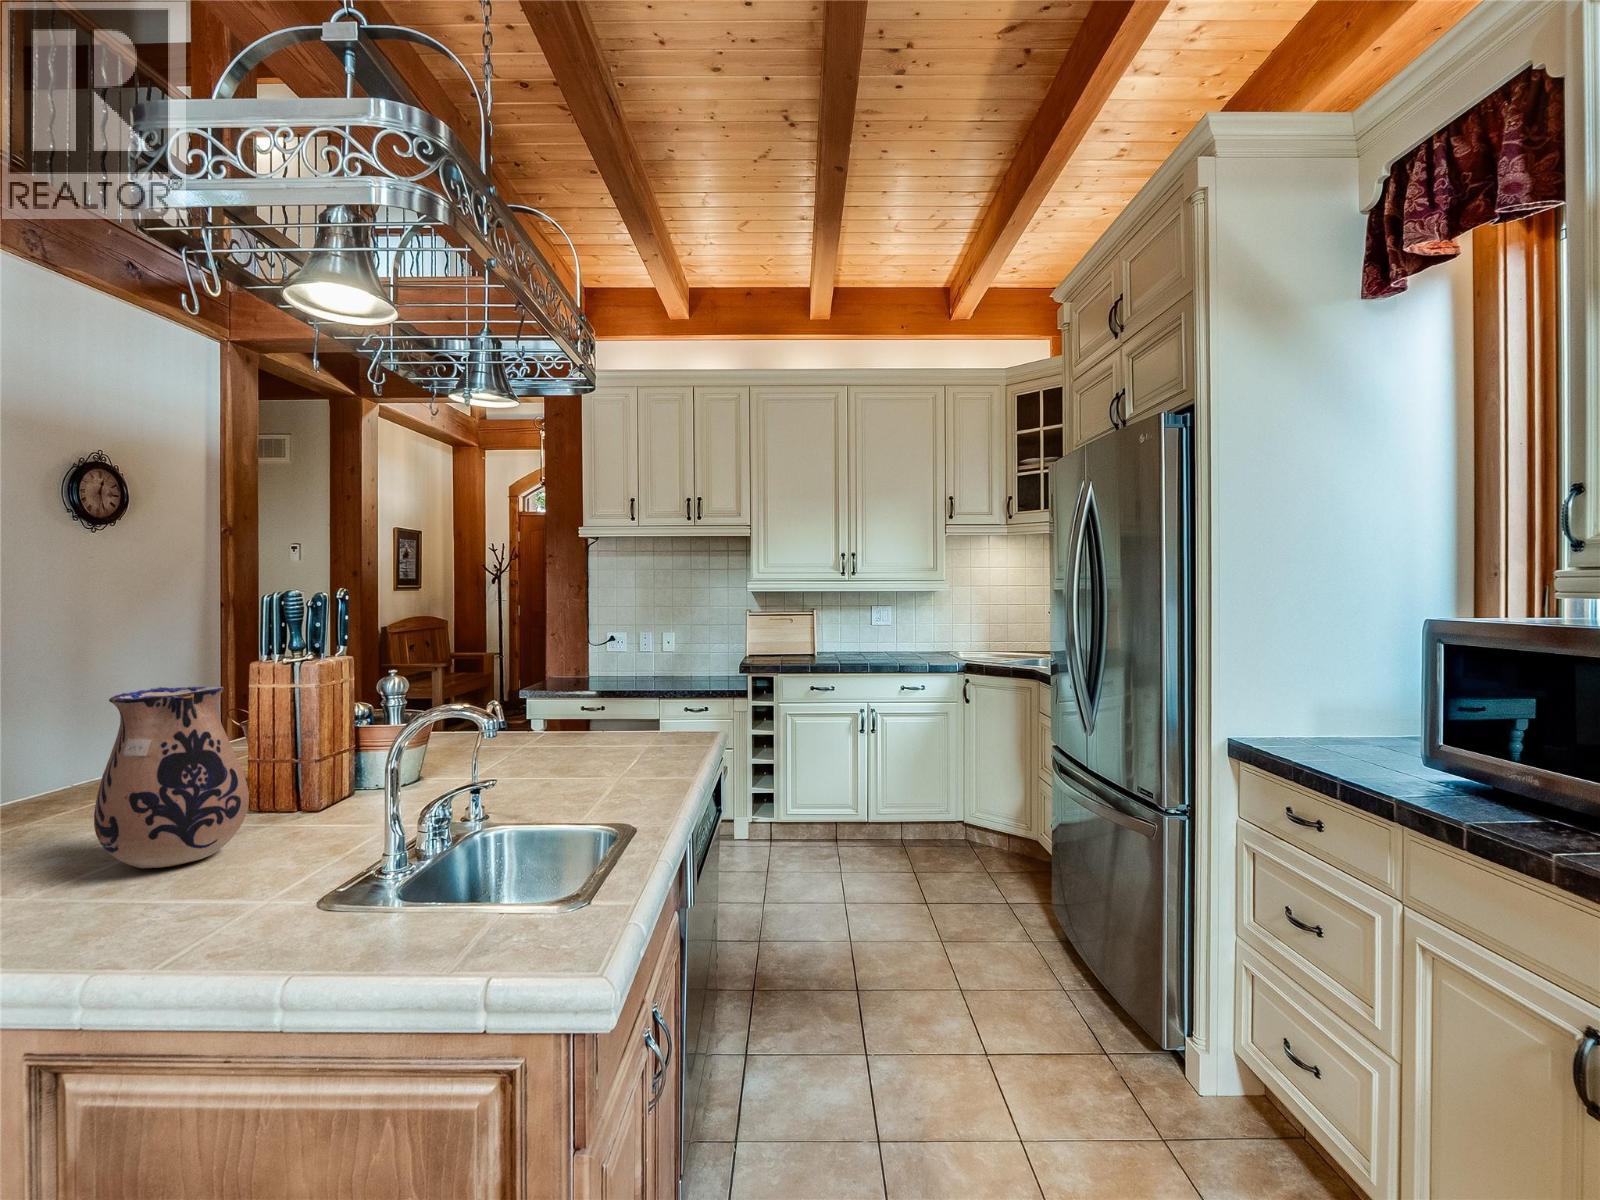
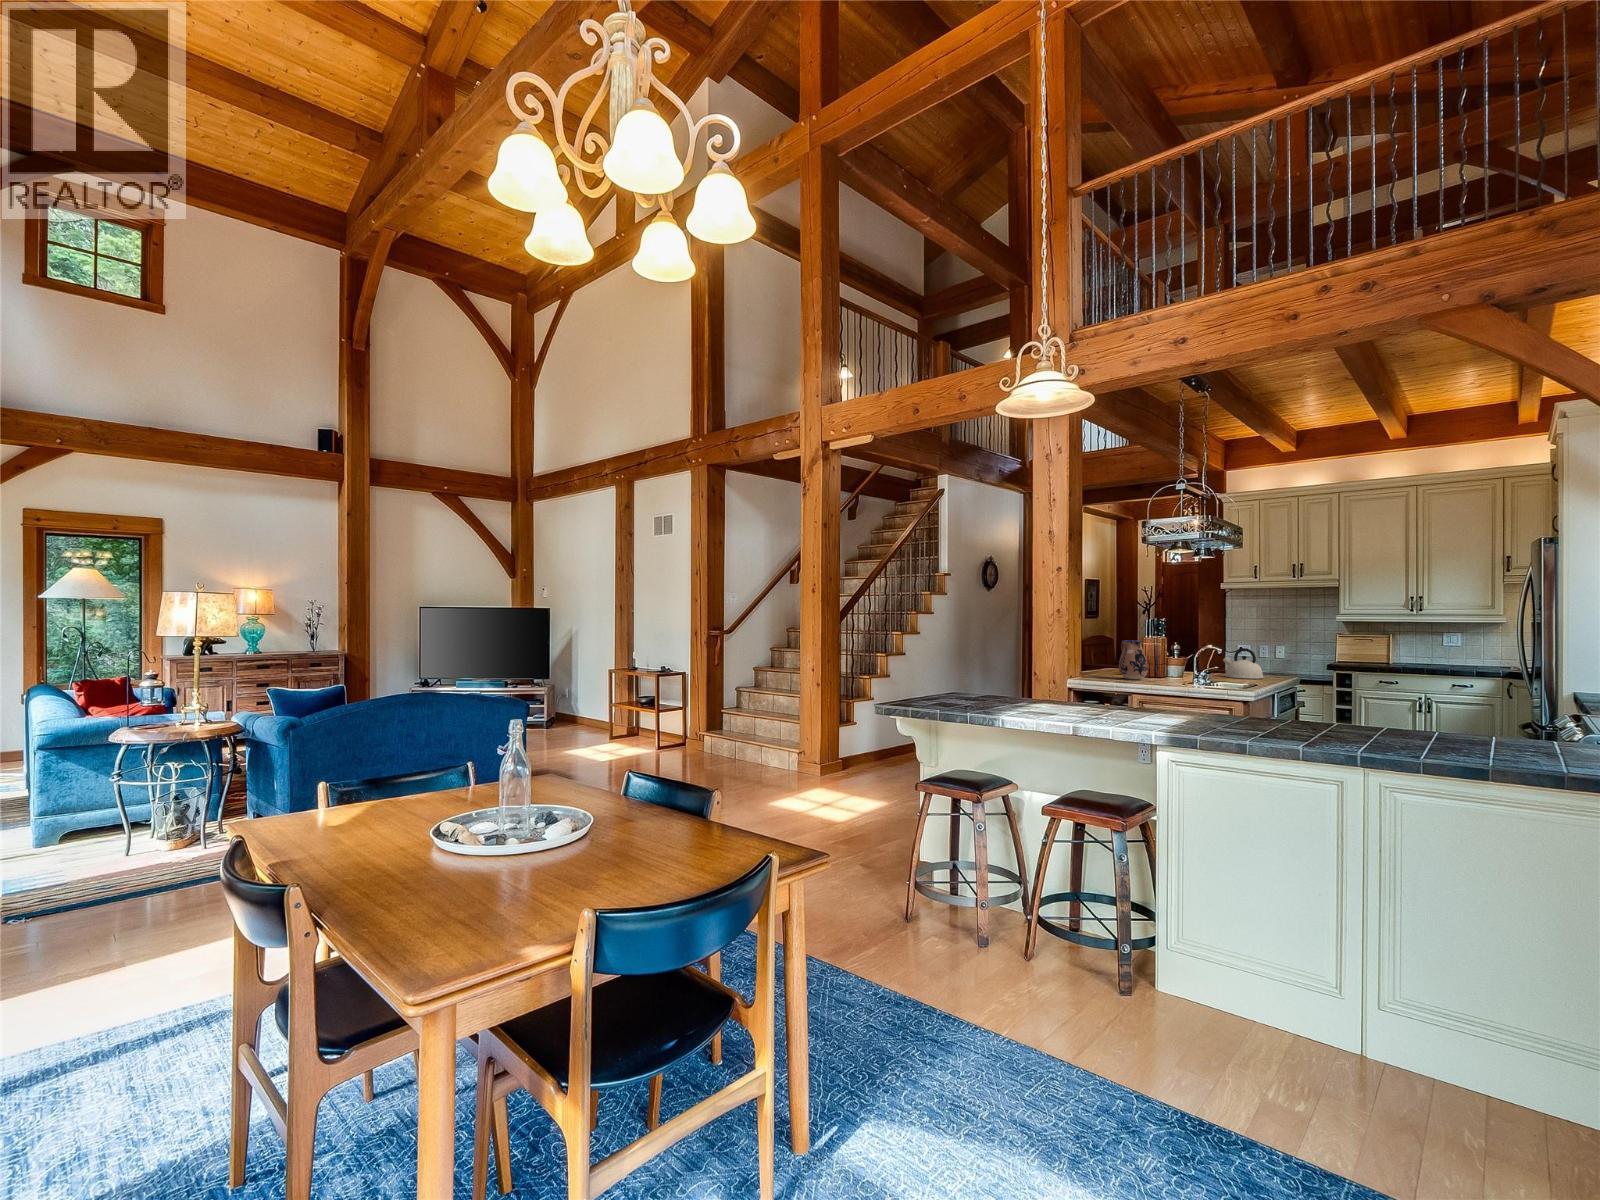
kettle: none [559,669,657,756] -> present [1223,648,1264,679]

